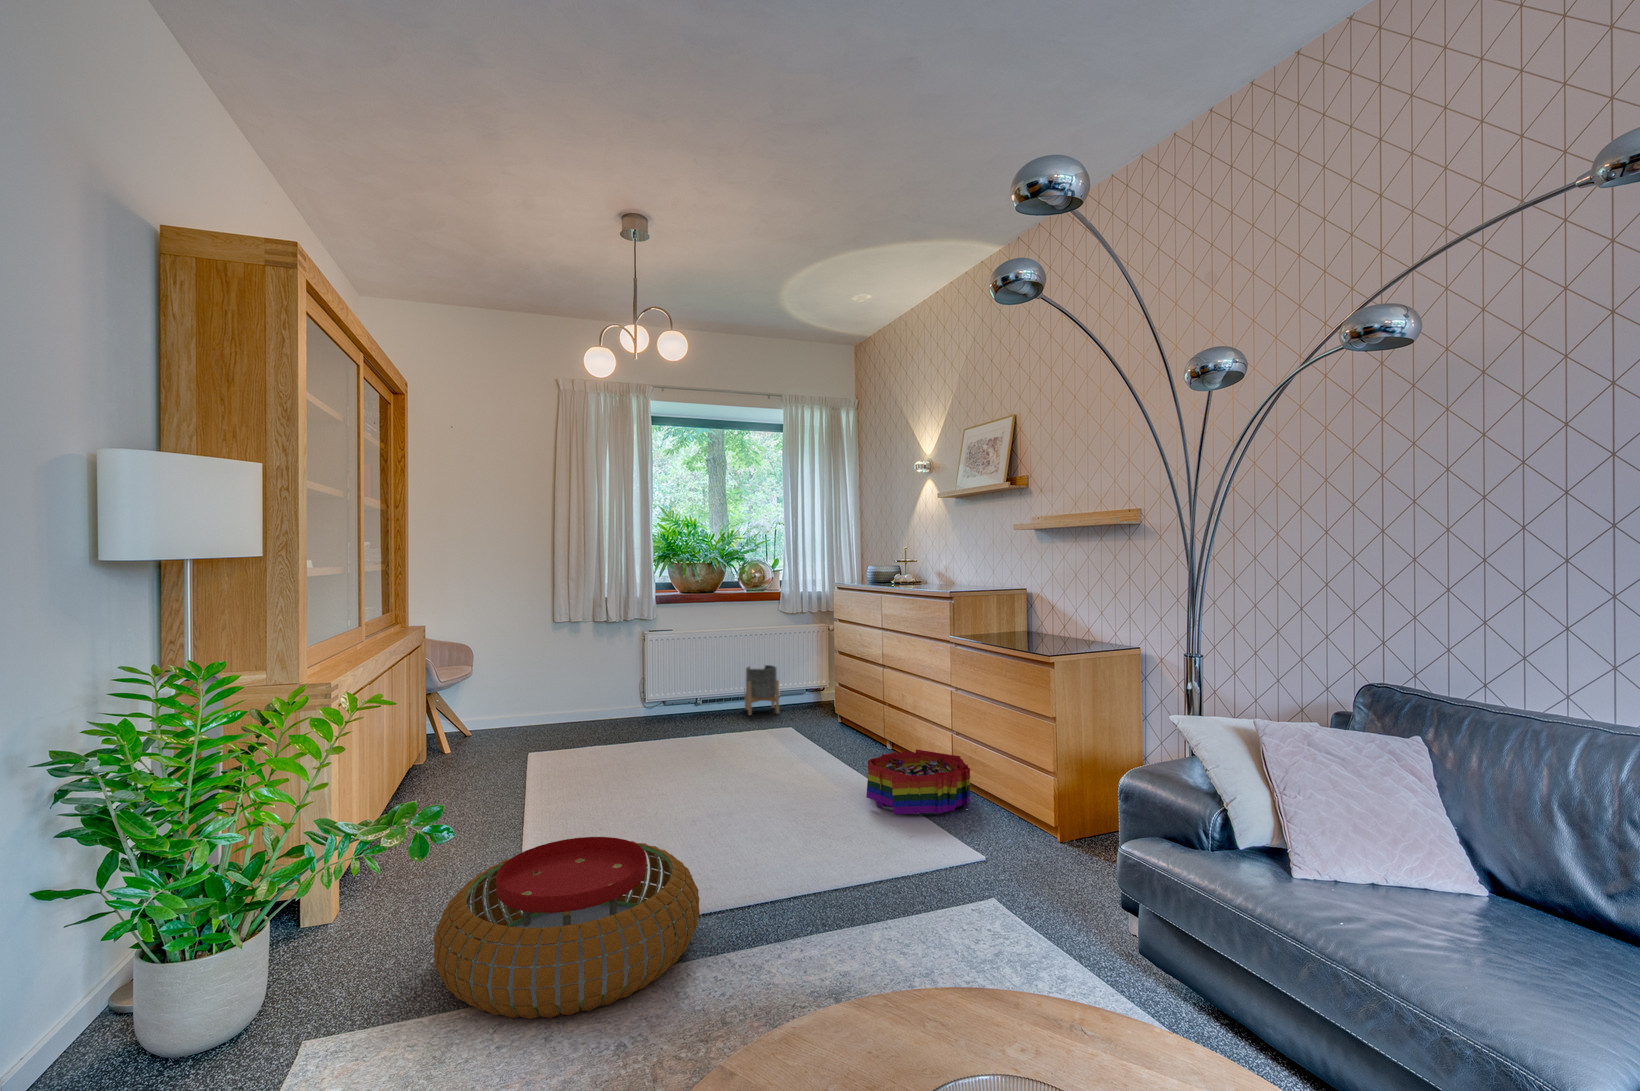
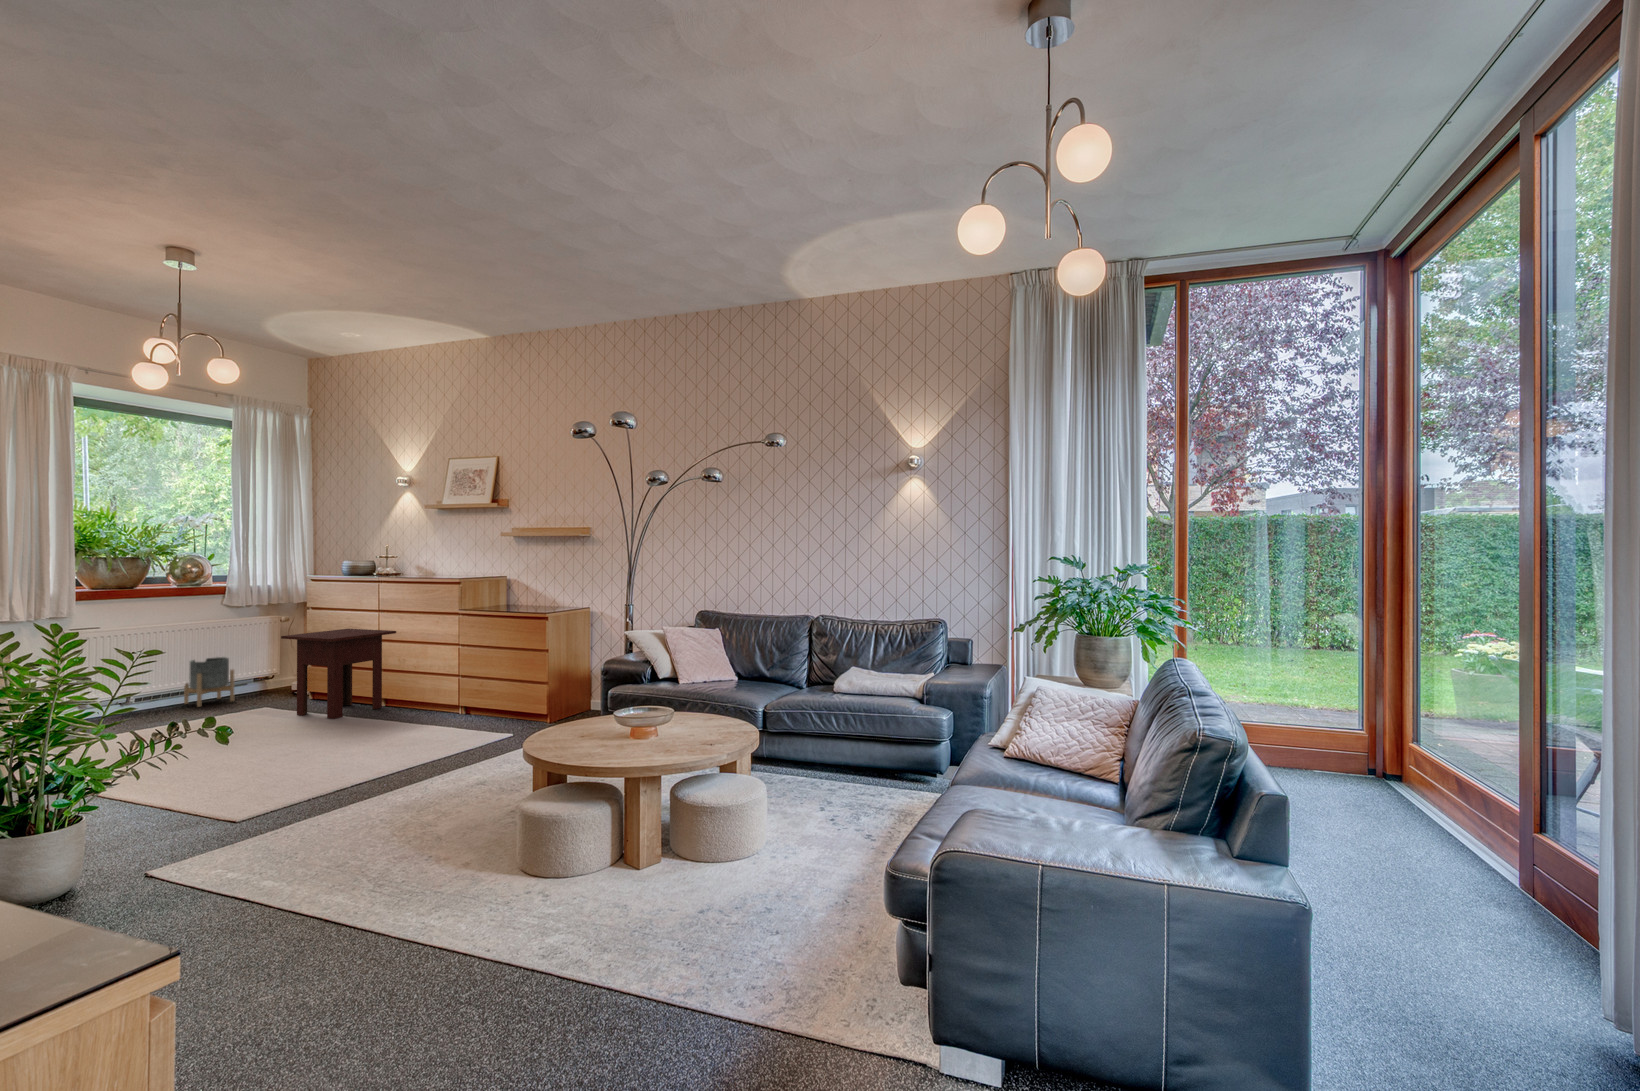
side table: none [787,647,895,760] -> present [281,629,396,719]
storage bin: present [866,750,970,814] -> none [401,690,483,731]
pouf: present [434,837,700,1019] -> none [167,748,381,852]

